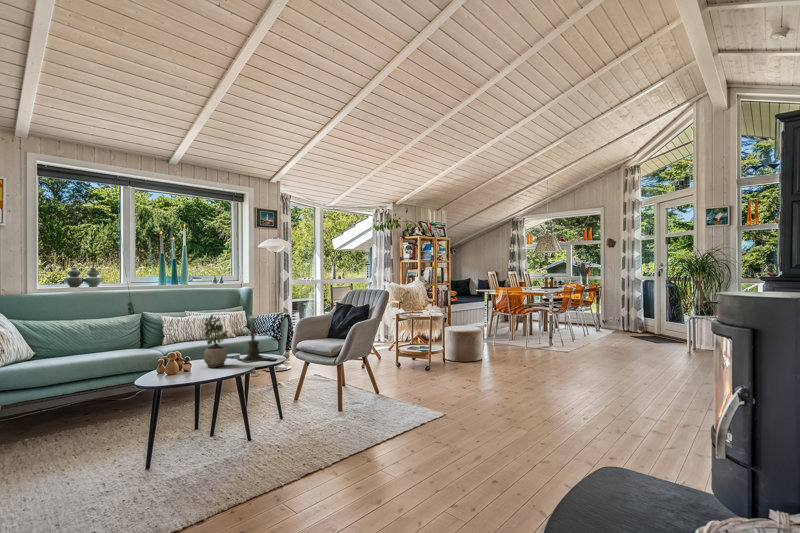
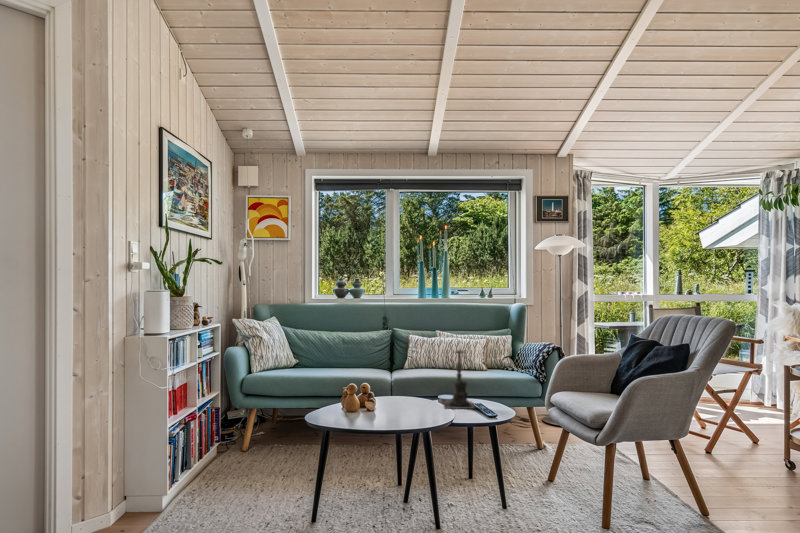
potted plant: present [204,315,228,368] -> none [393,343,420,408]

